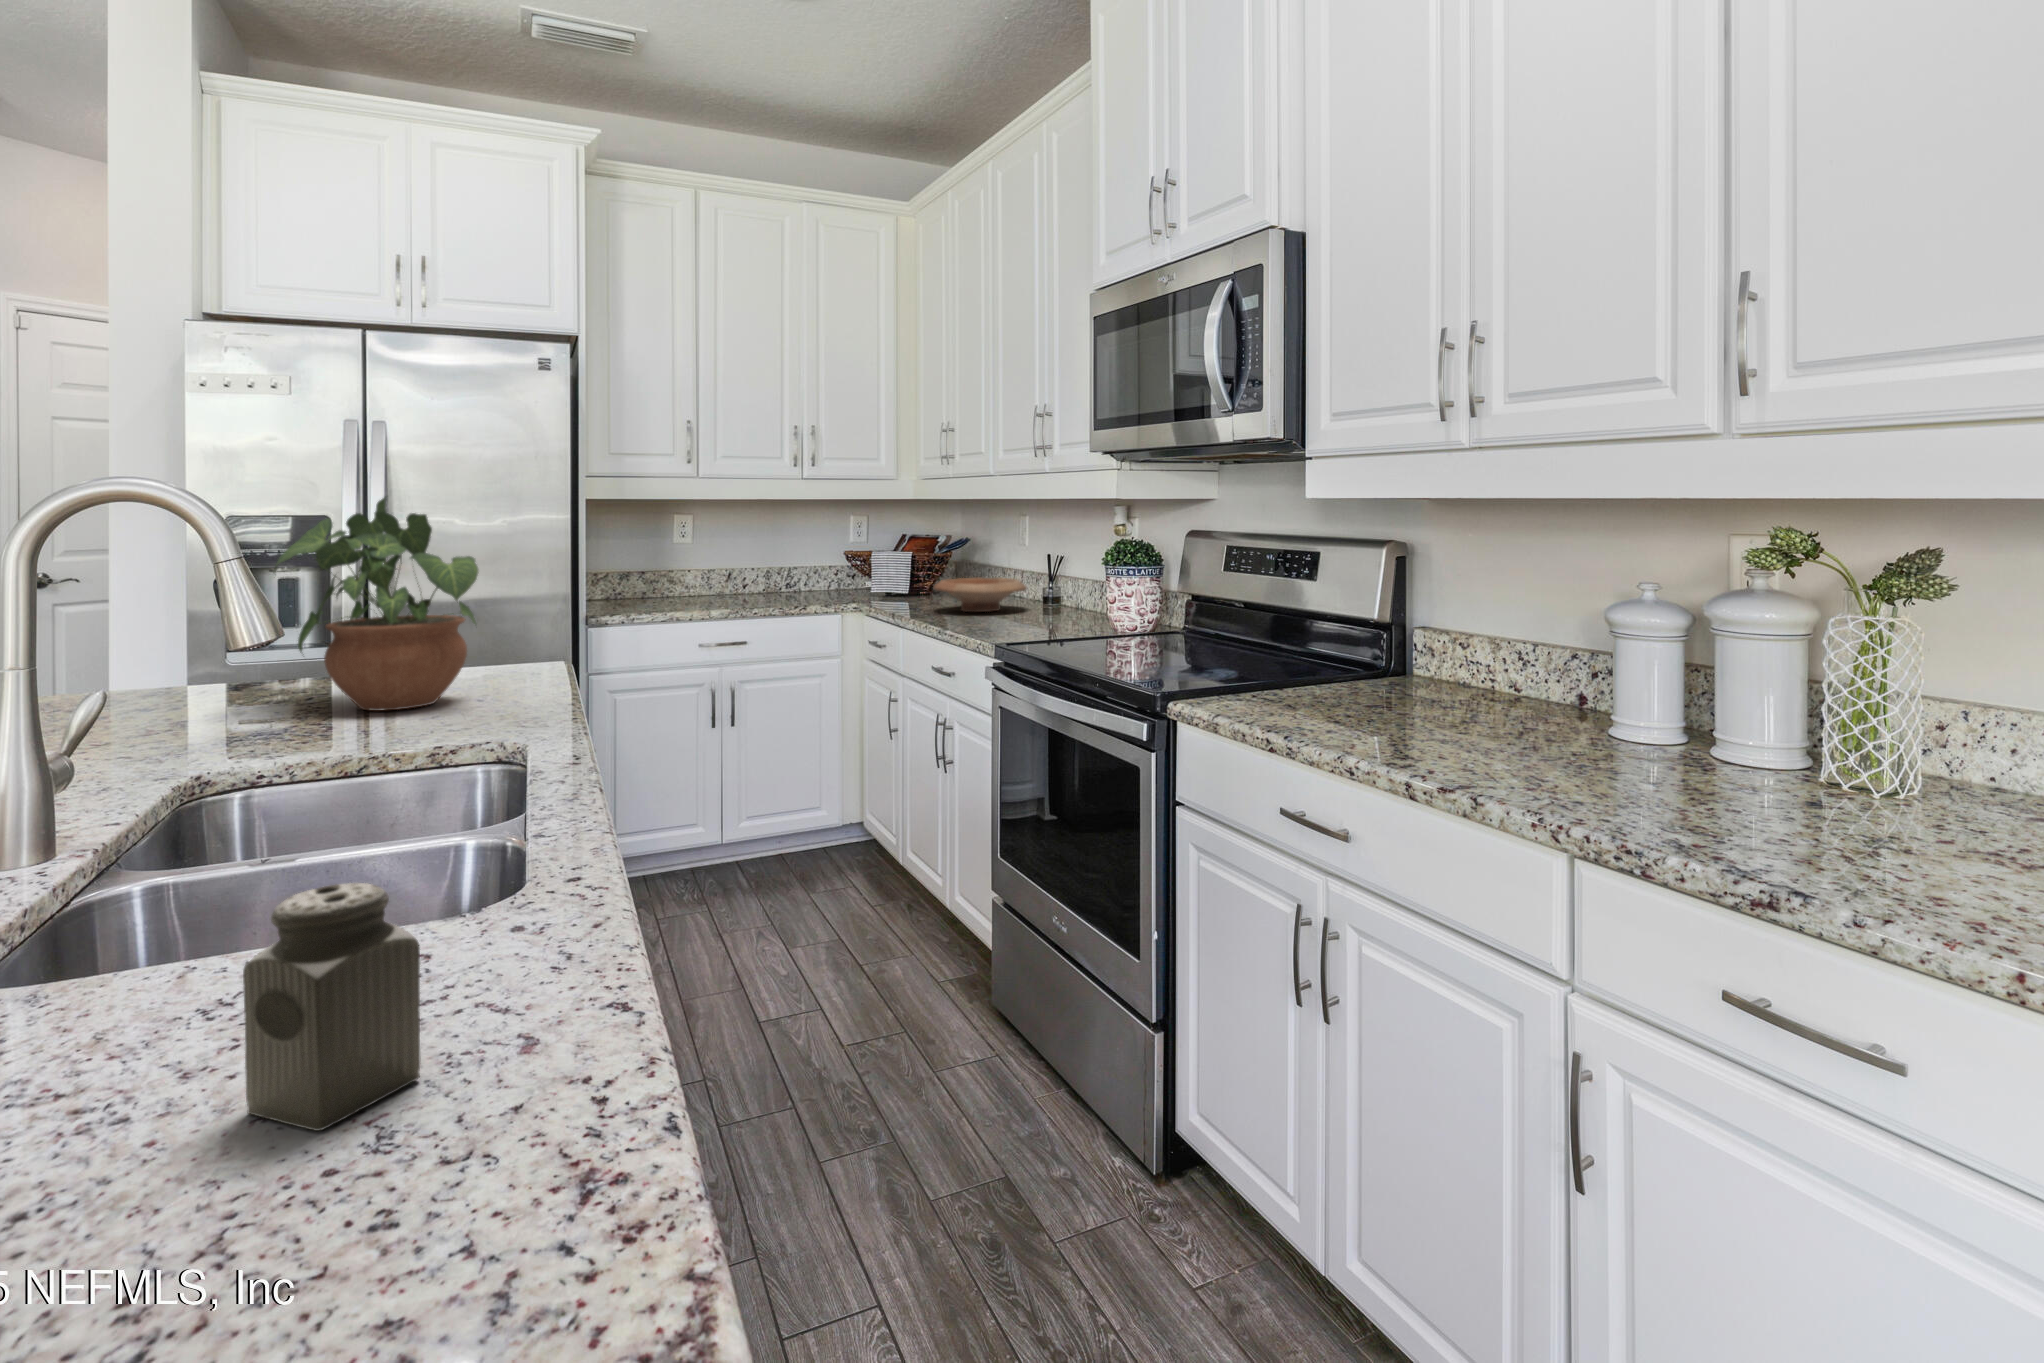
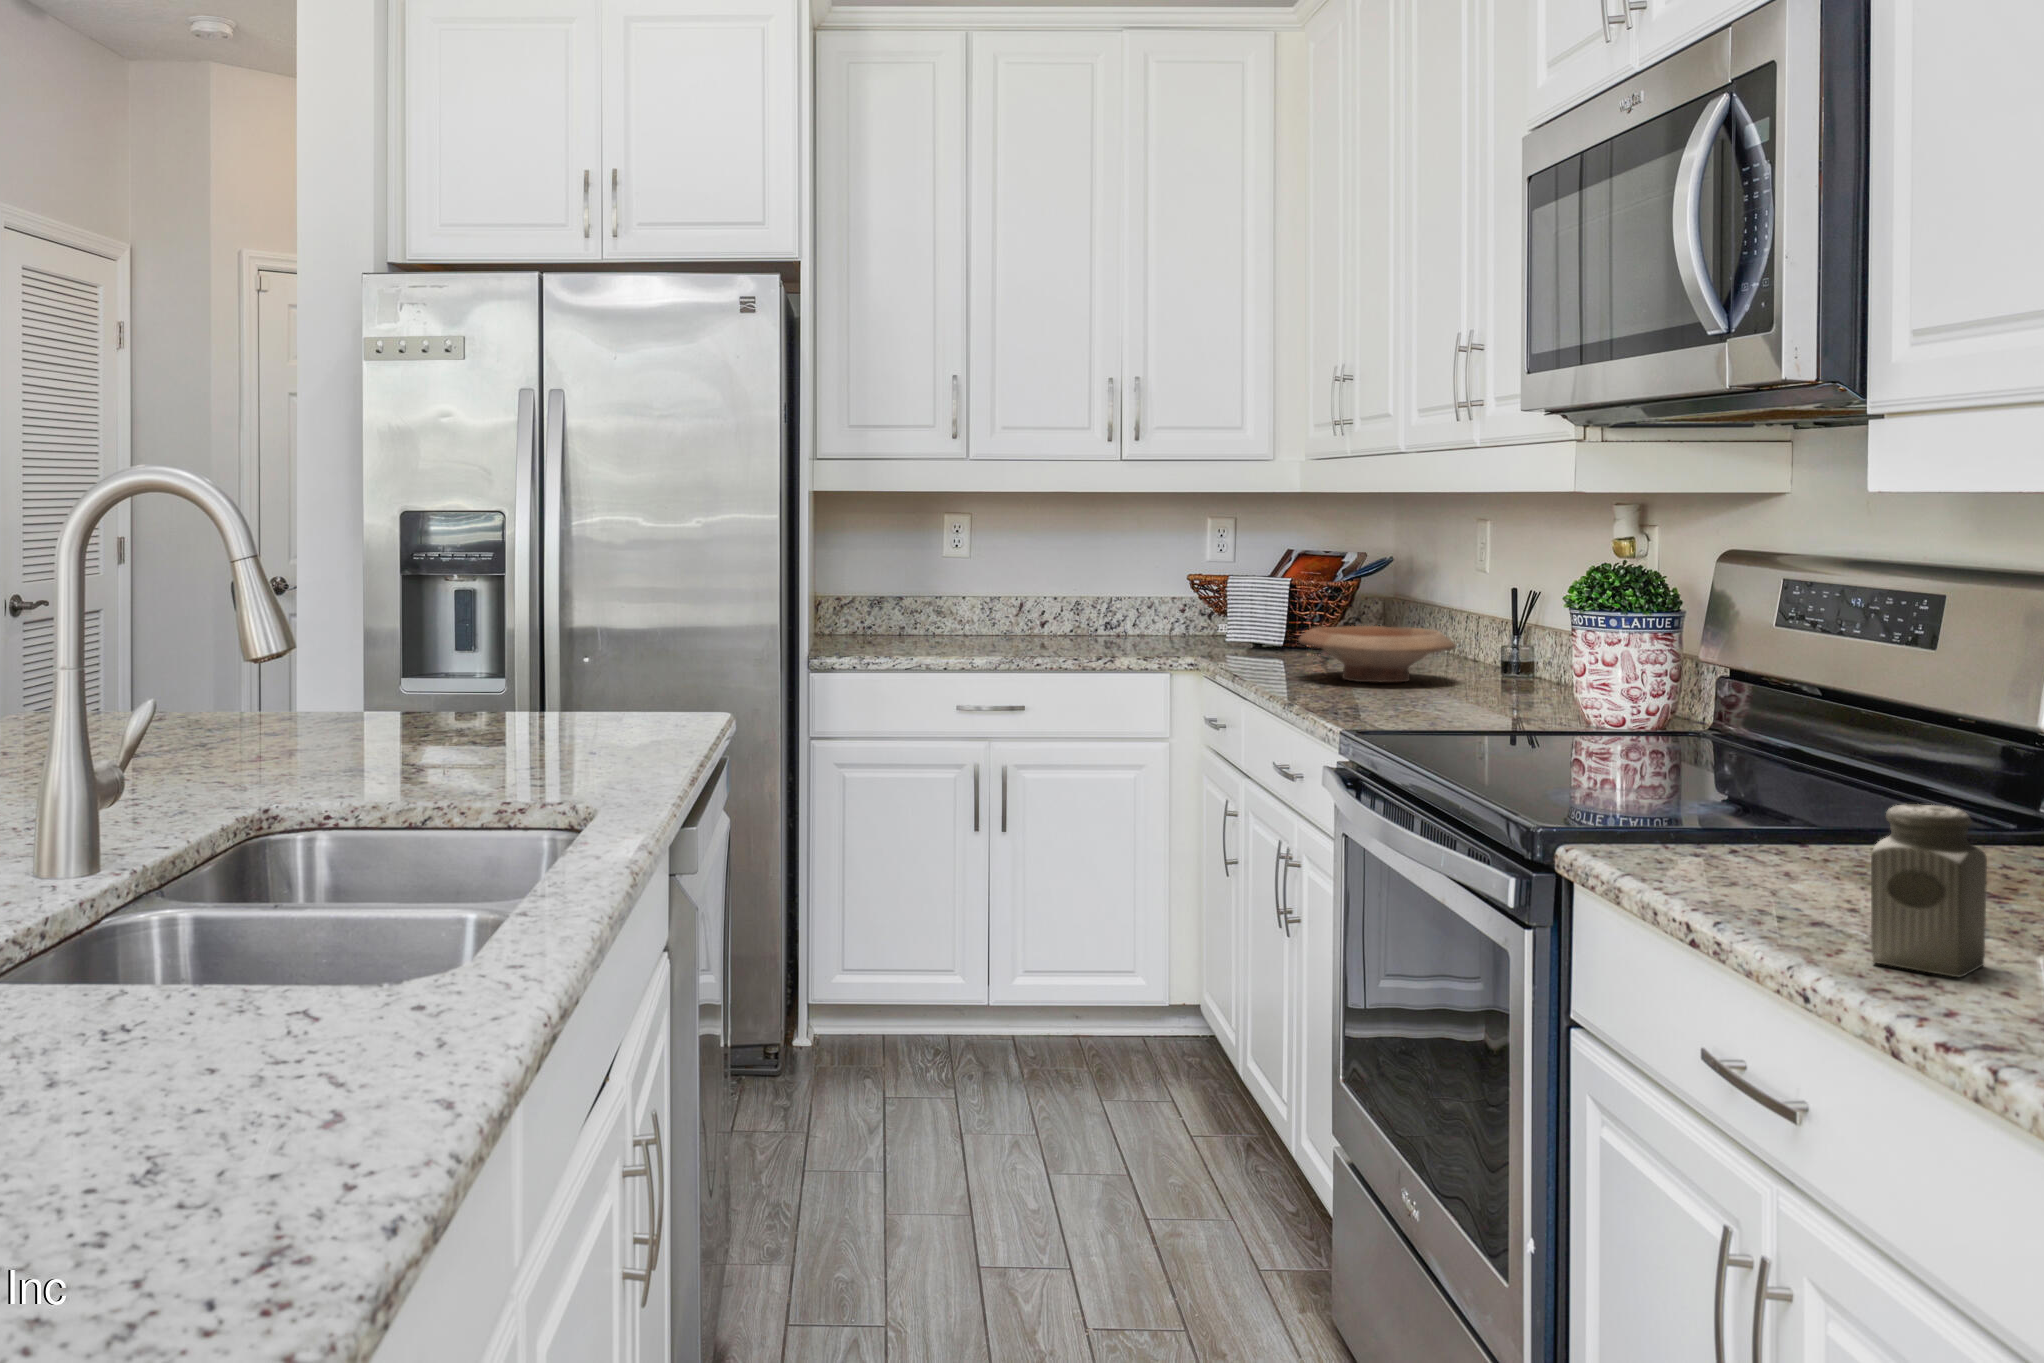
potted plant: present [274,497,479,711] -> none [386,485,601,754]
salt shaker: present [243,883,420,1131] -> present [1871,804,1987,977]

